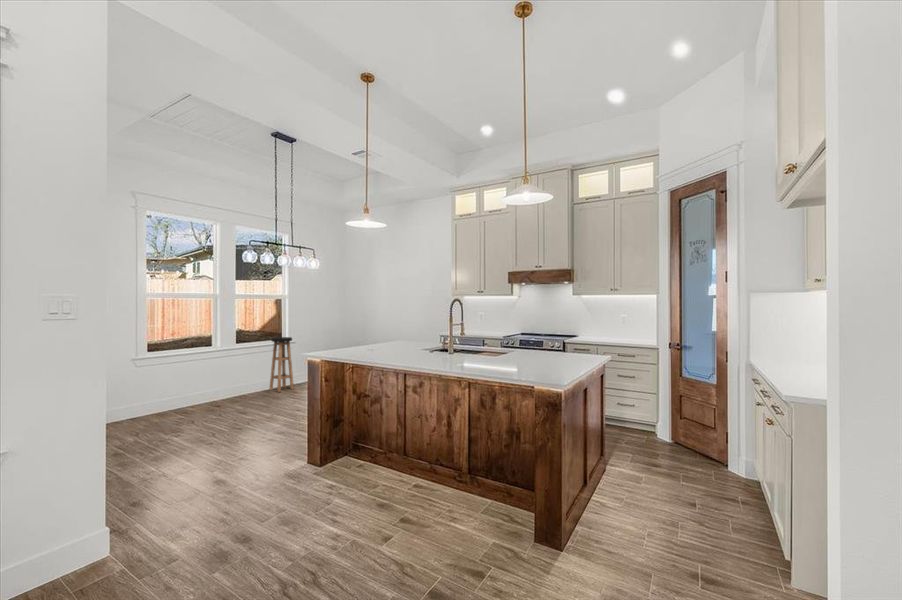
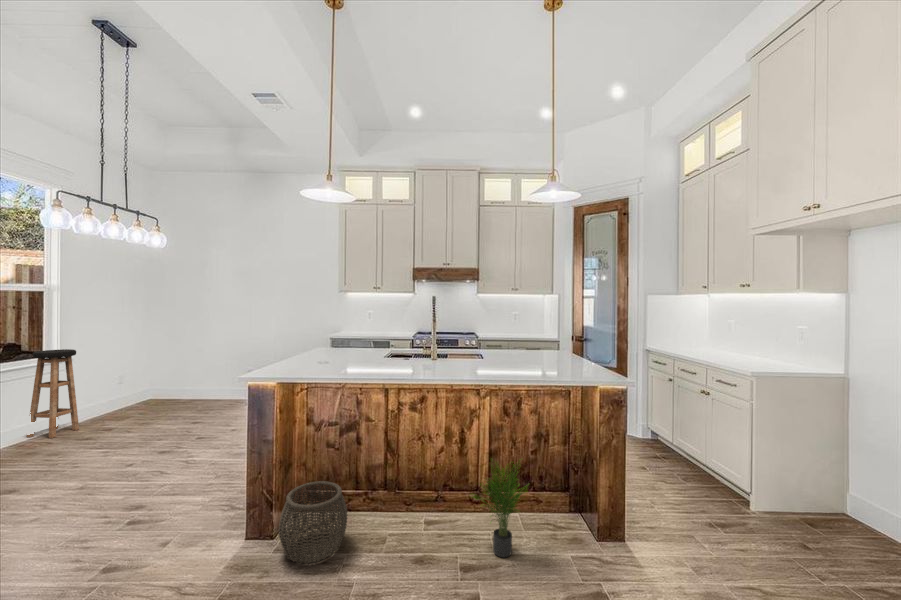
woven basket: none [309,434,357,487] -> present [279,481,348,564]
potted plant: none [413,437,468,523] -> present [474,466,526,557]

